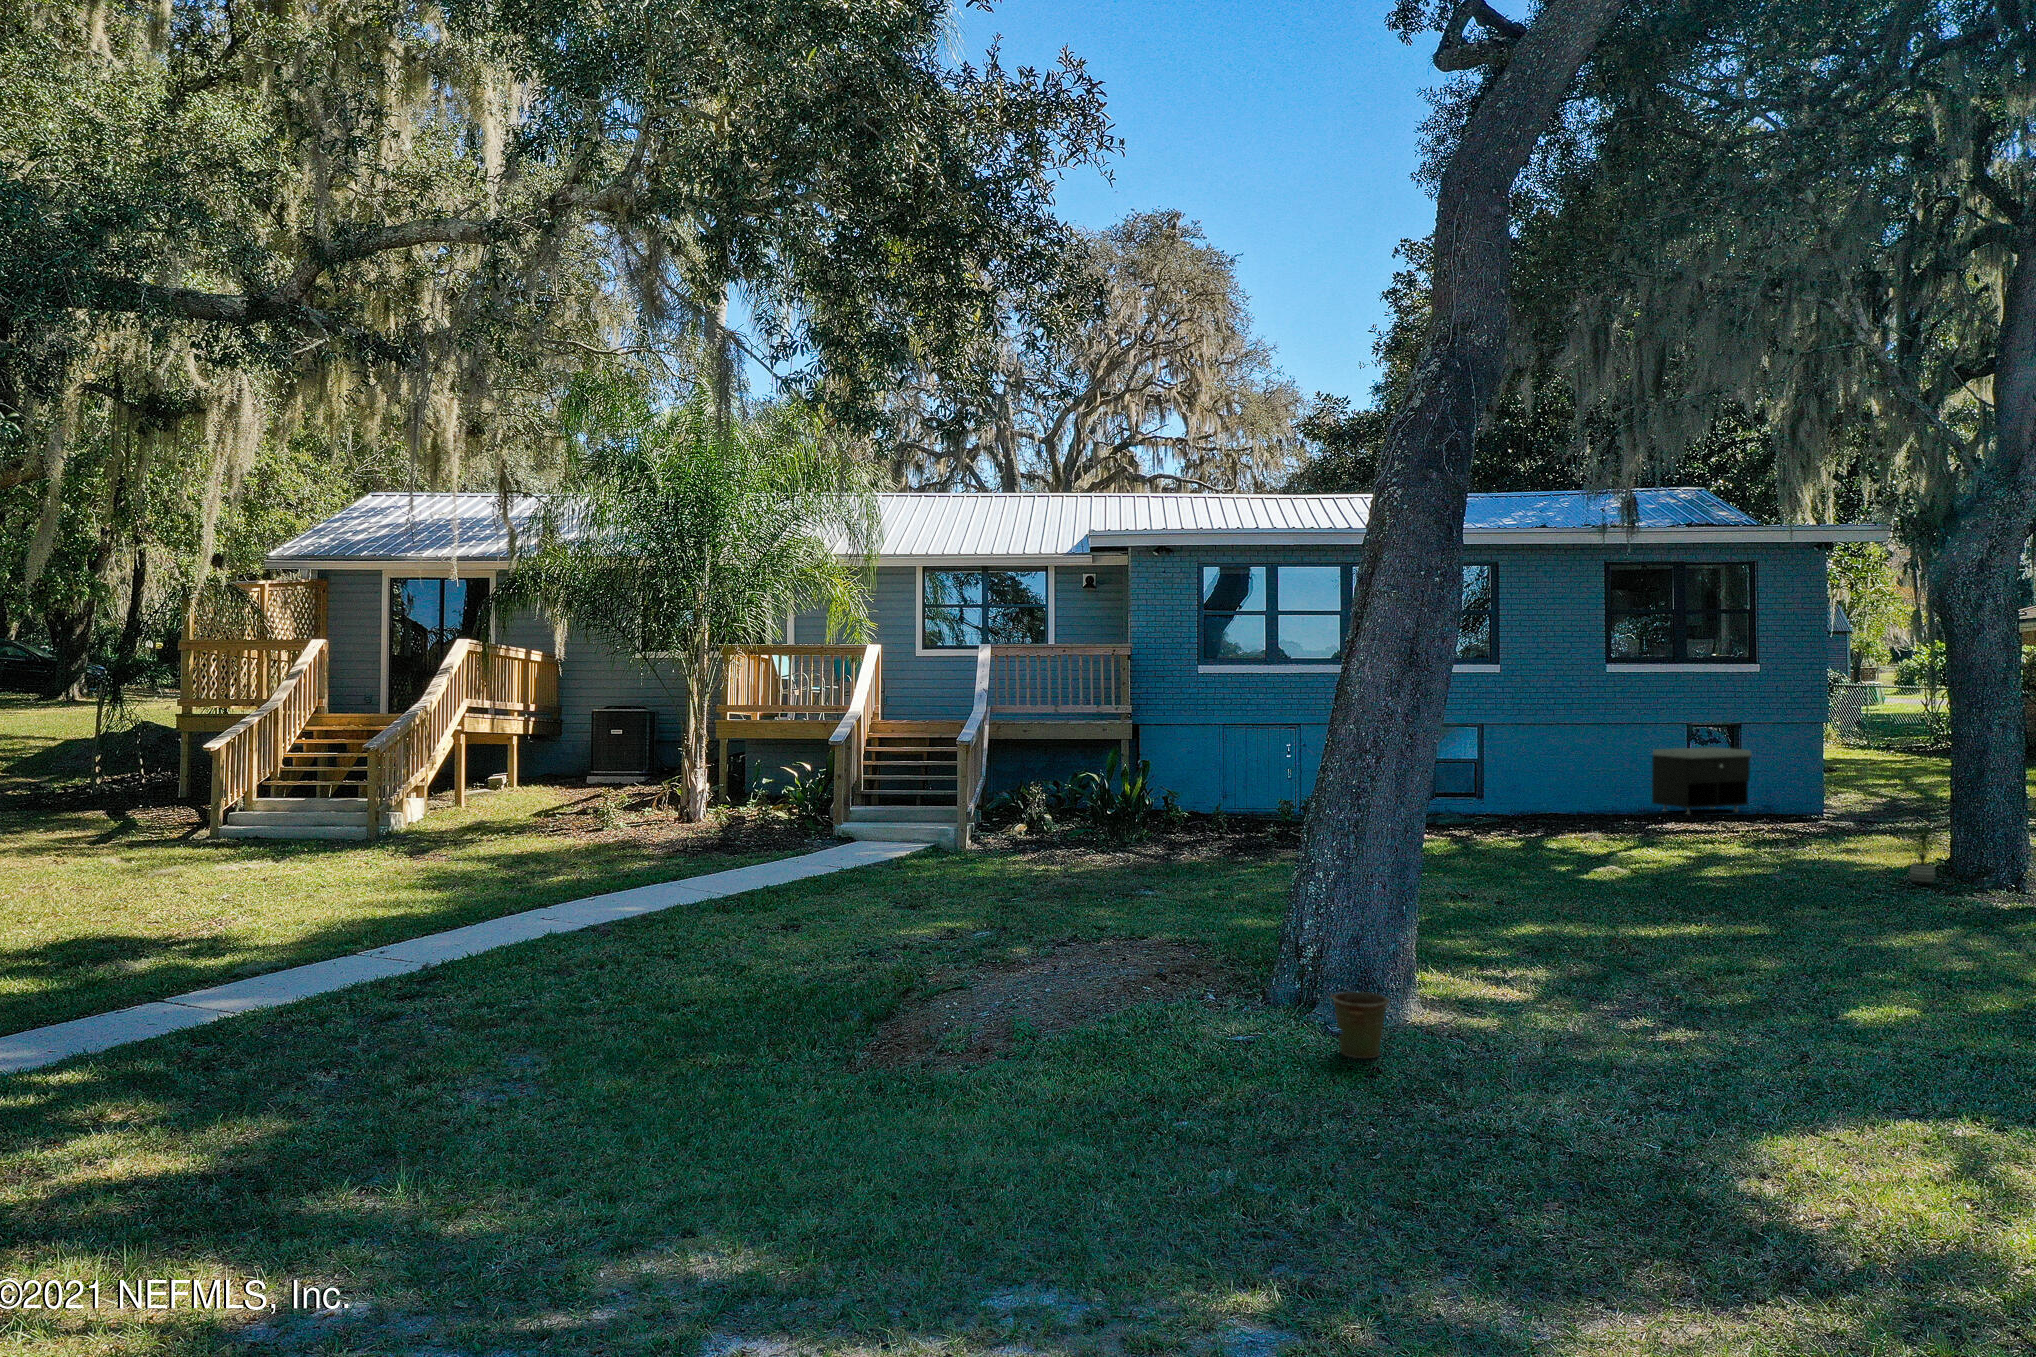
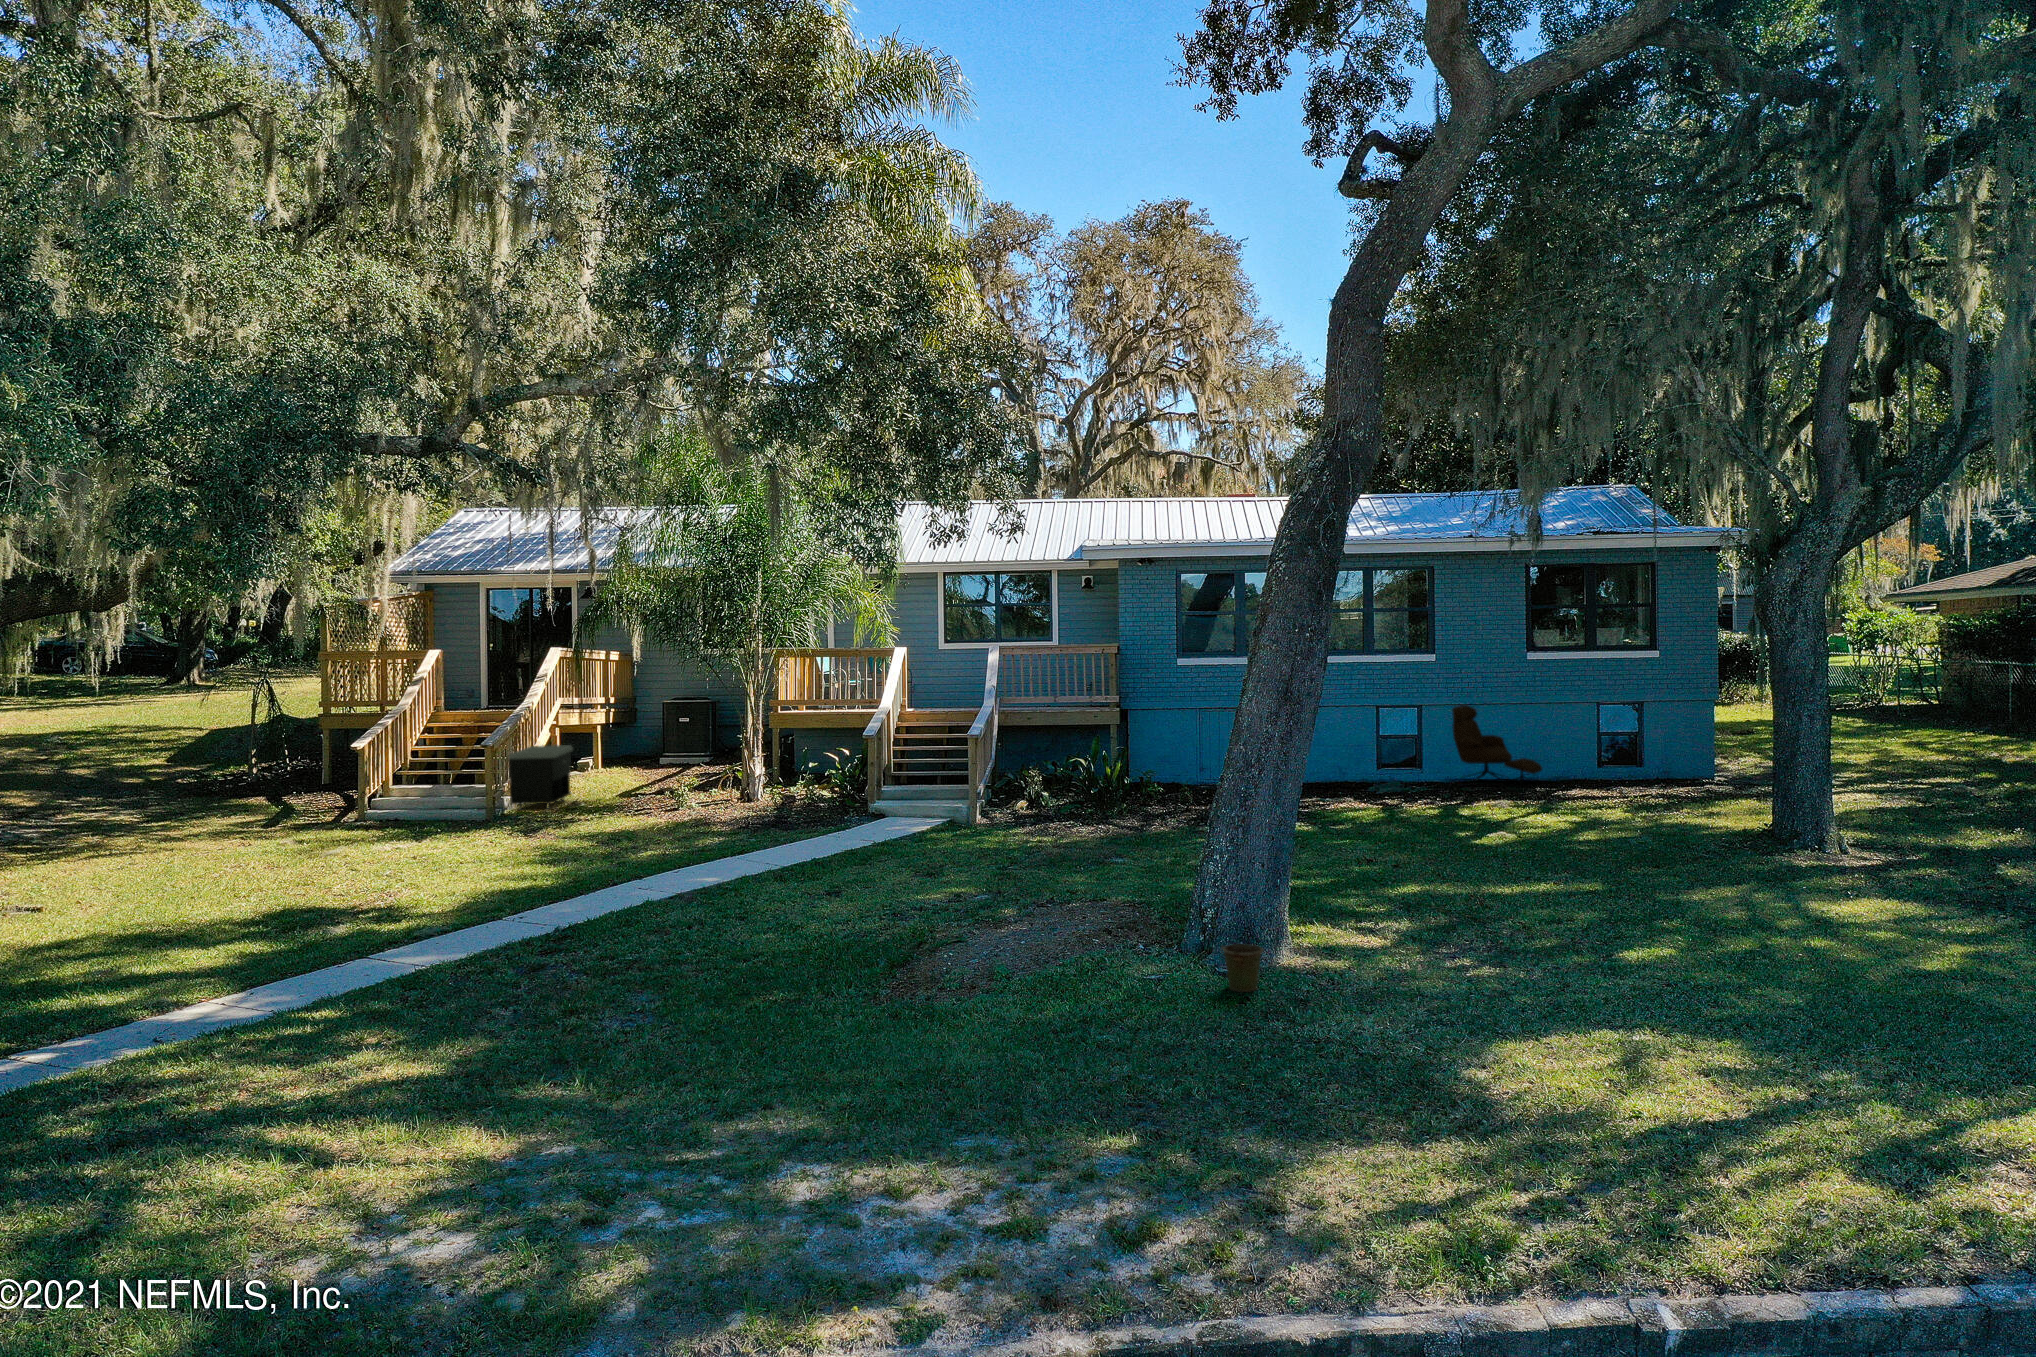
lounge chair: none [1518,724,1626,816] -> present [1452,705,1542,784]
storage bench: present [1652,747,1752,814] -> present [509,745,573,810]
potted plant: present [1902,827,1942,885] -> none [1732,798,1772,847]

